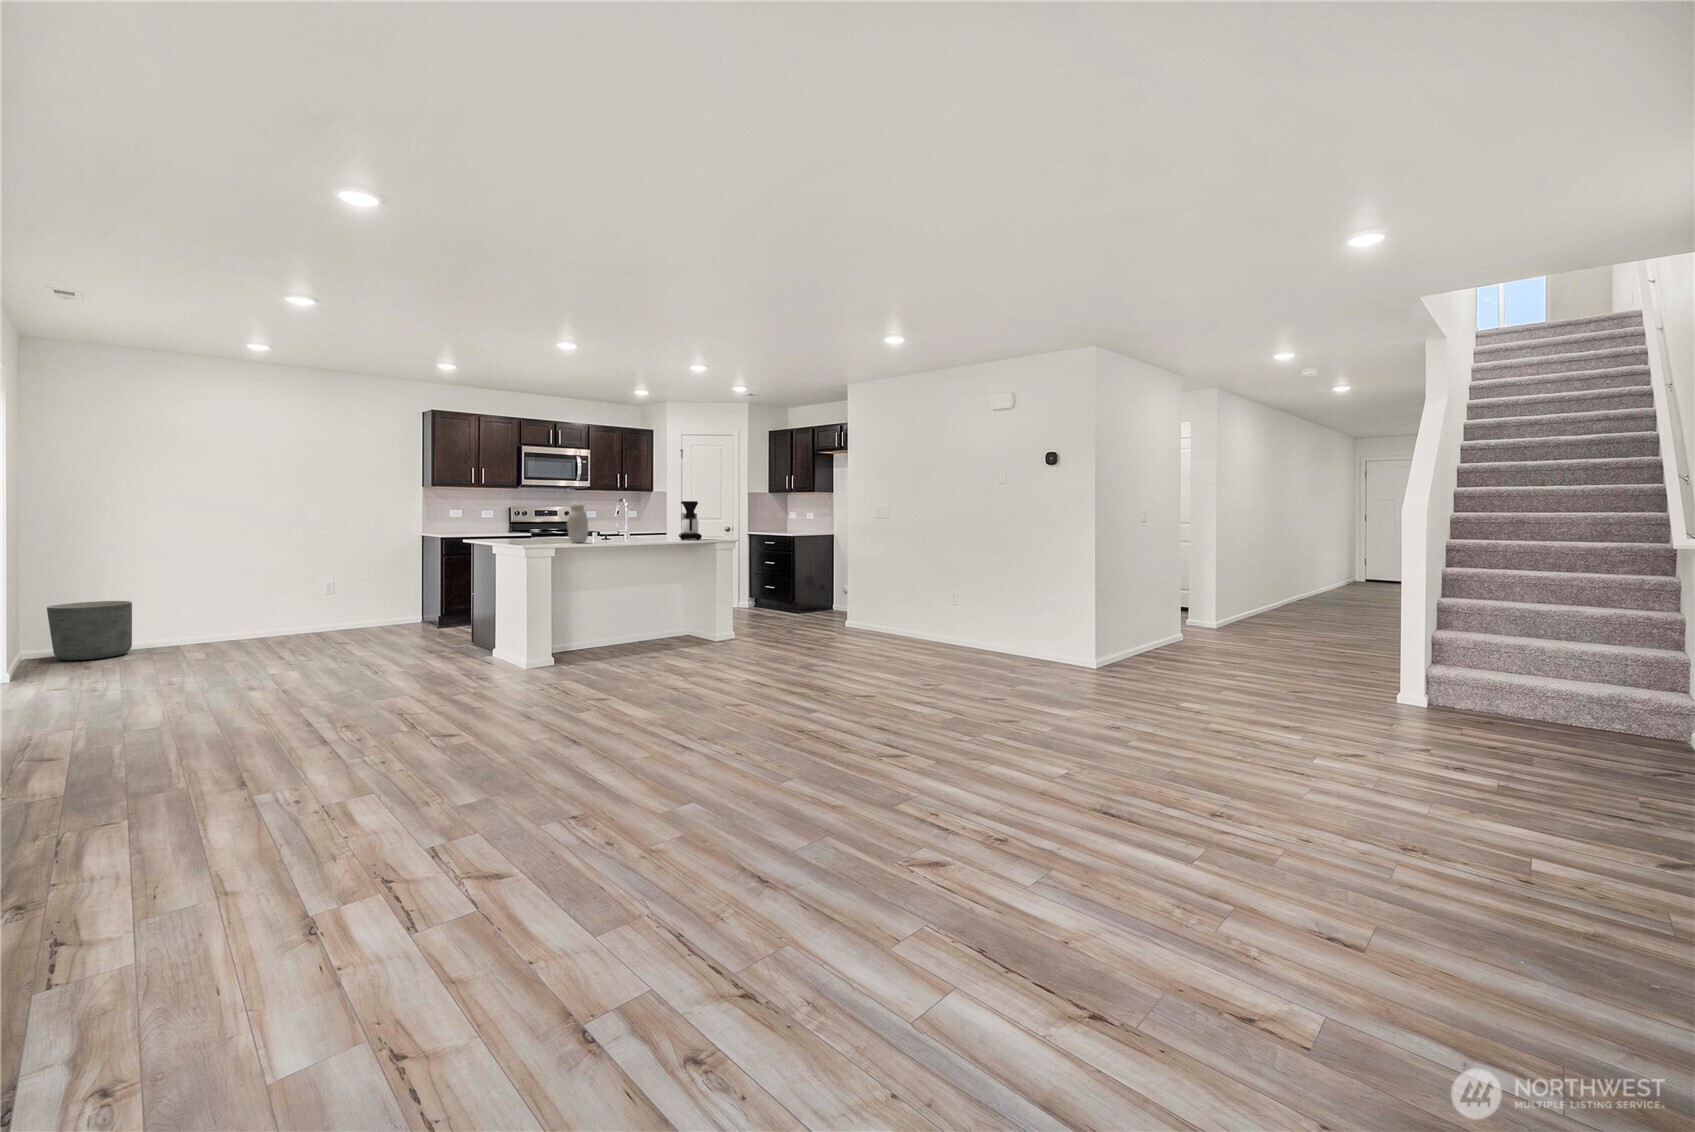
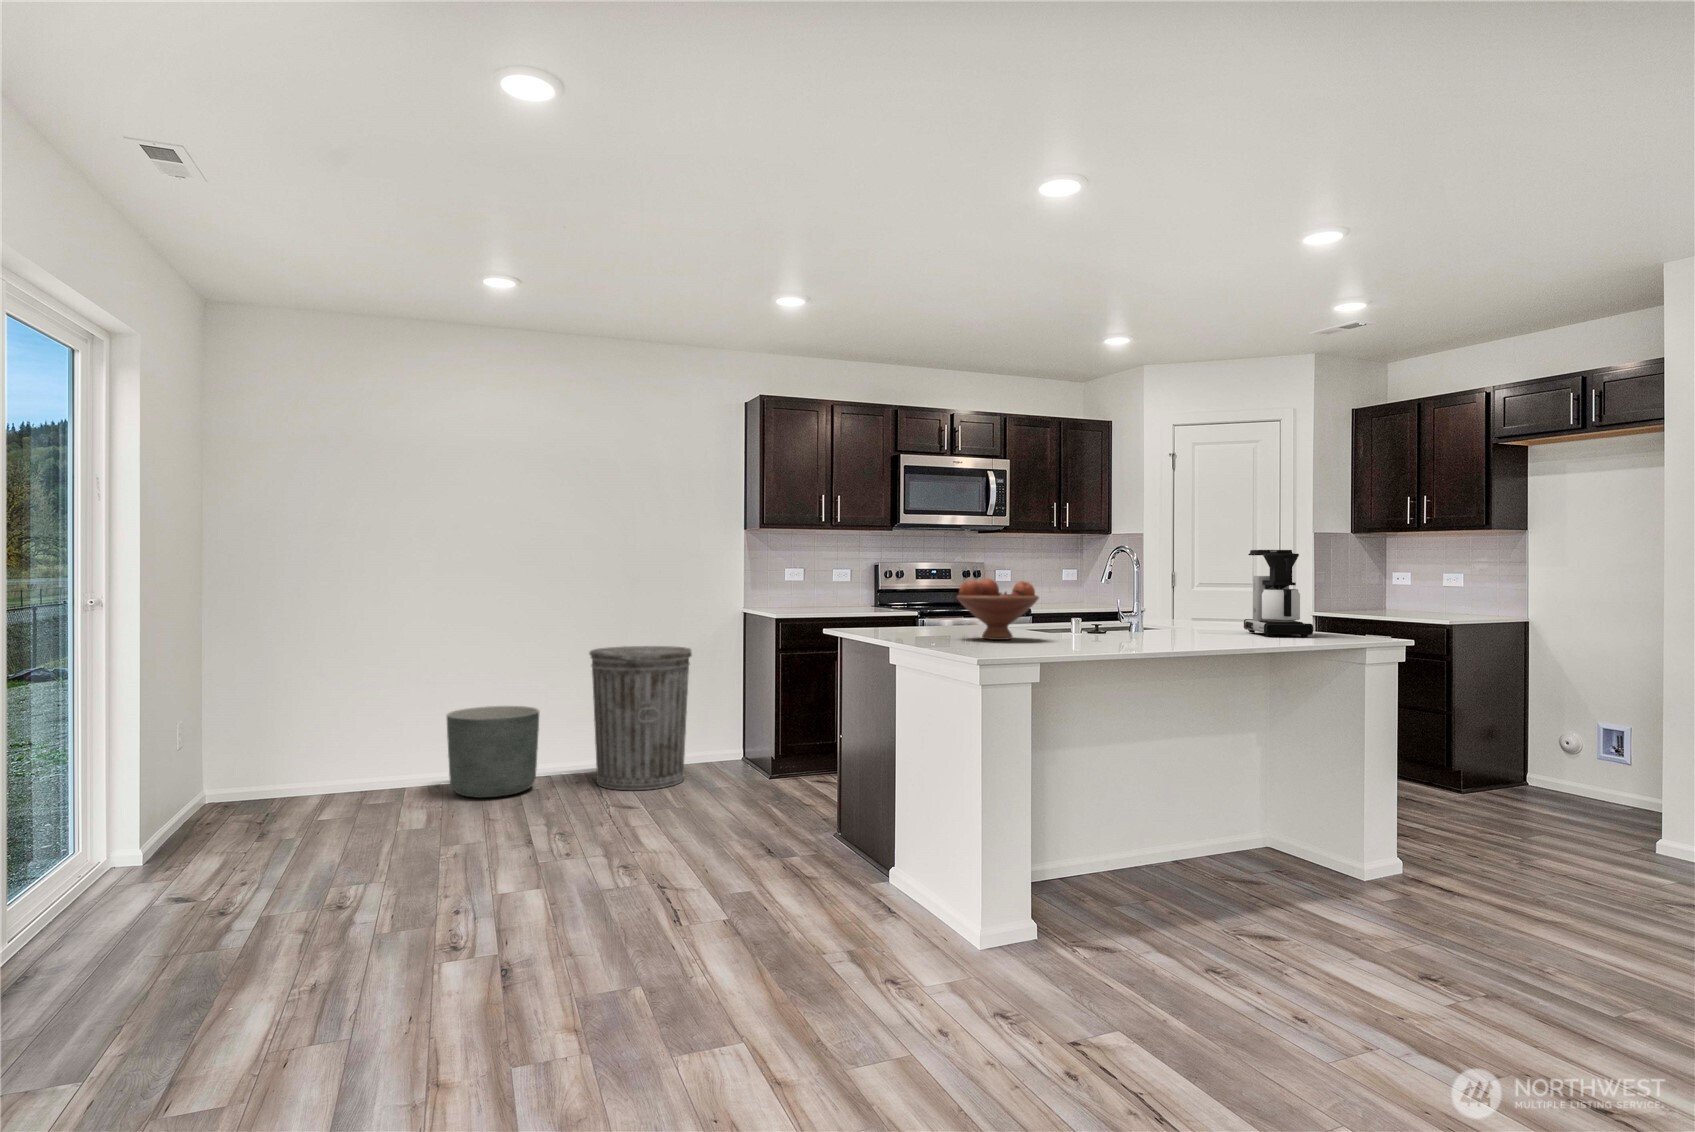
jar: present [567,503,588,543] -> none [1057,557,1104,647]
fruit bowl: none [525,514,566,542] -> present [957,579,1039,640]
trash can: none [314,555,386,637] -> present [589,646,692,790]
planter: present [47,601,132,660] -> present [447,706,540,798]

